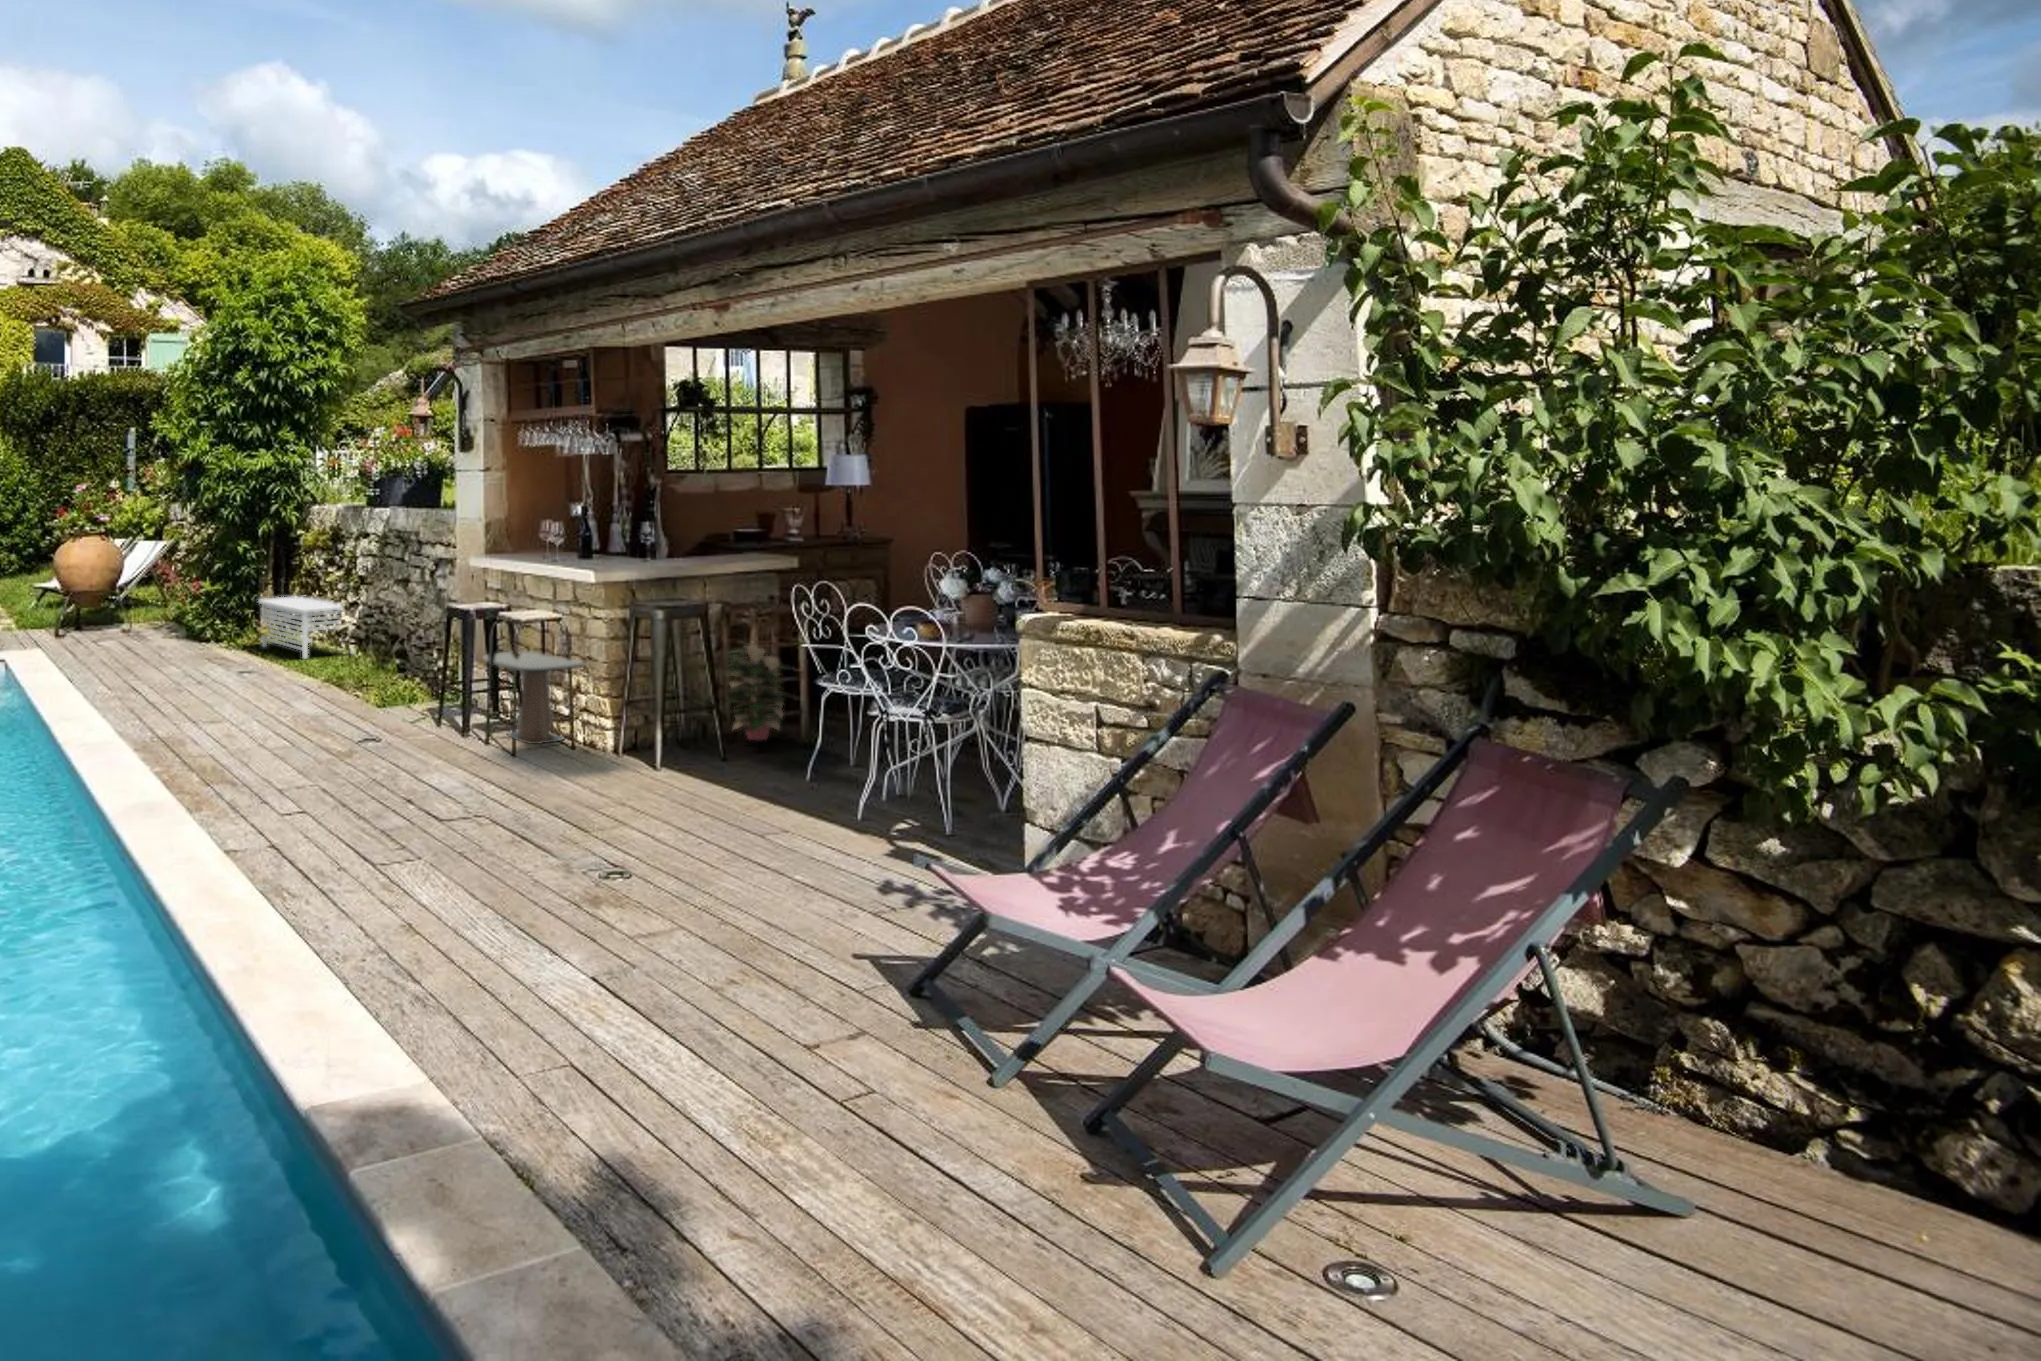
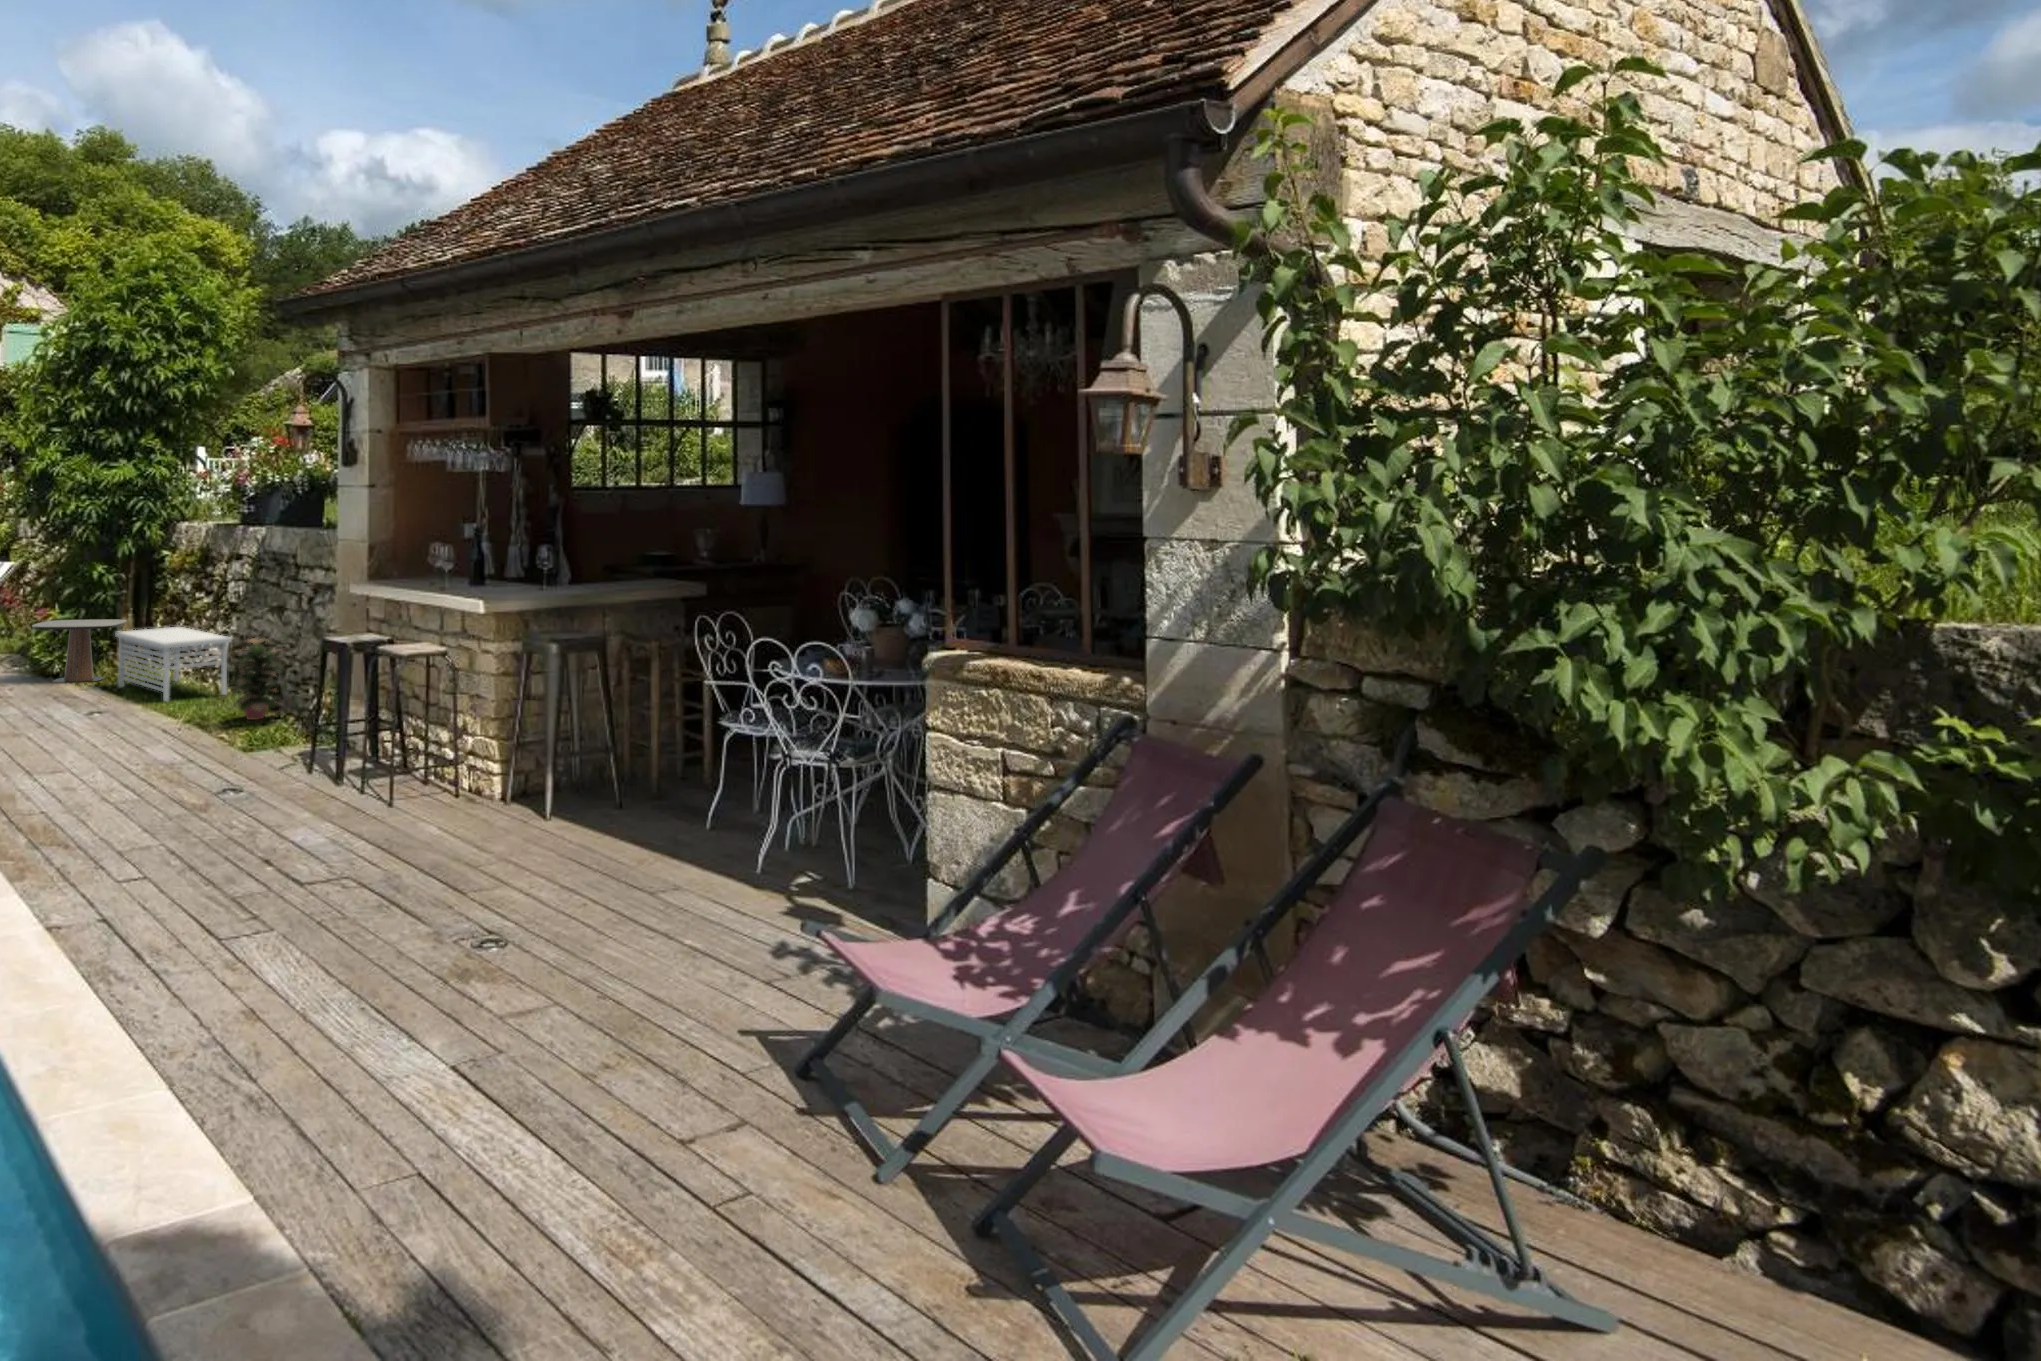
decorative plant: present [727,645,784,740] -> present [233,638,281,720]
side table: present [484,652,585,744] -> present [32,619,126,682]

